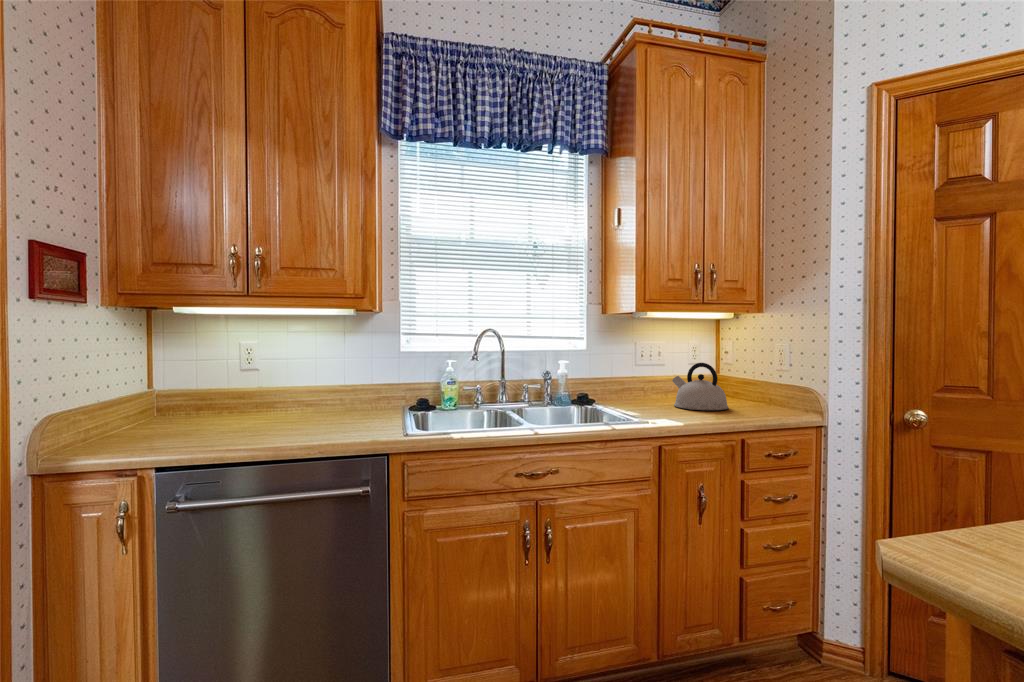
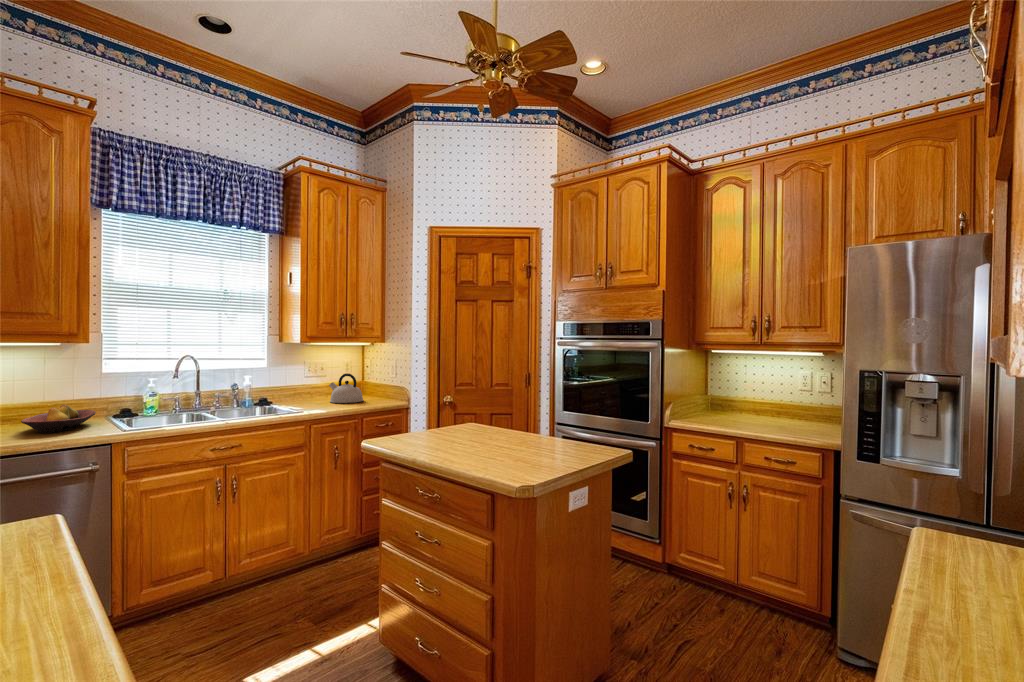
fruit bowl: none [310,390,390,426] -> present [21,405,96,433]

